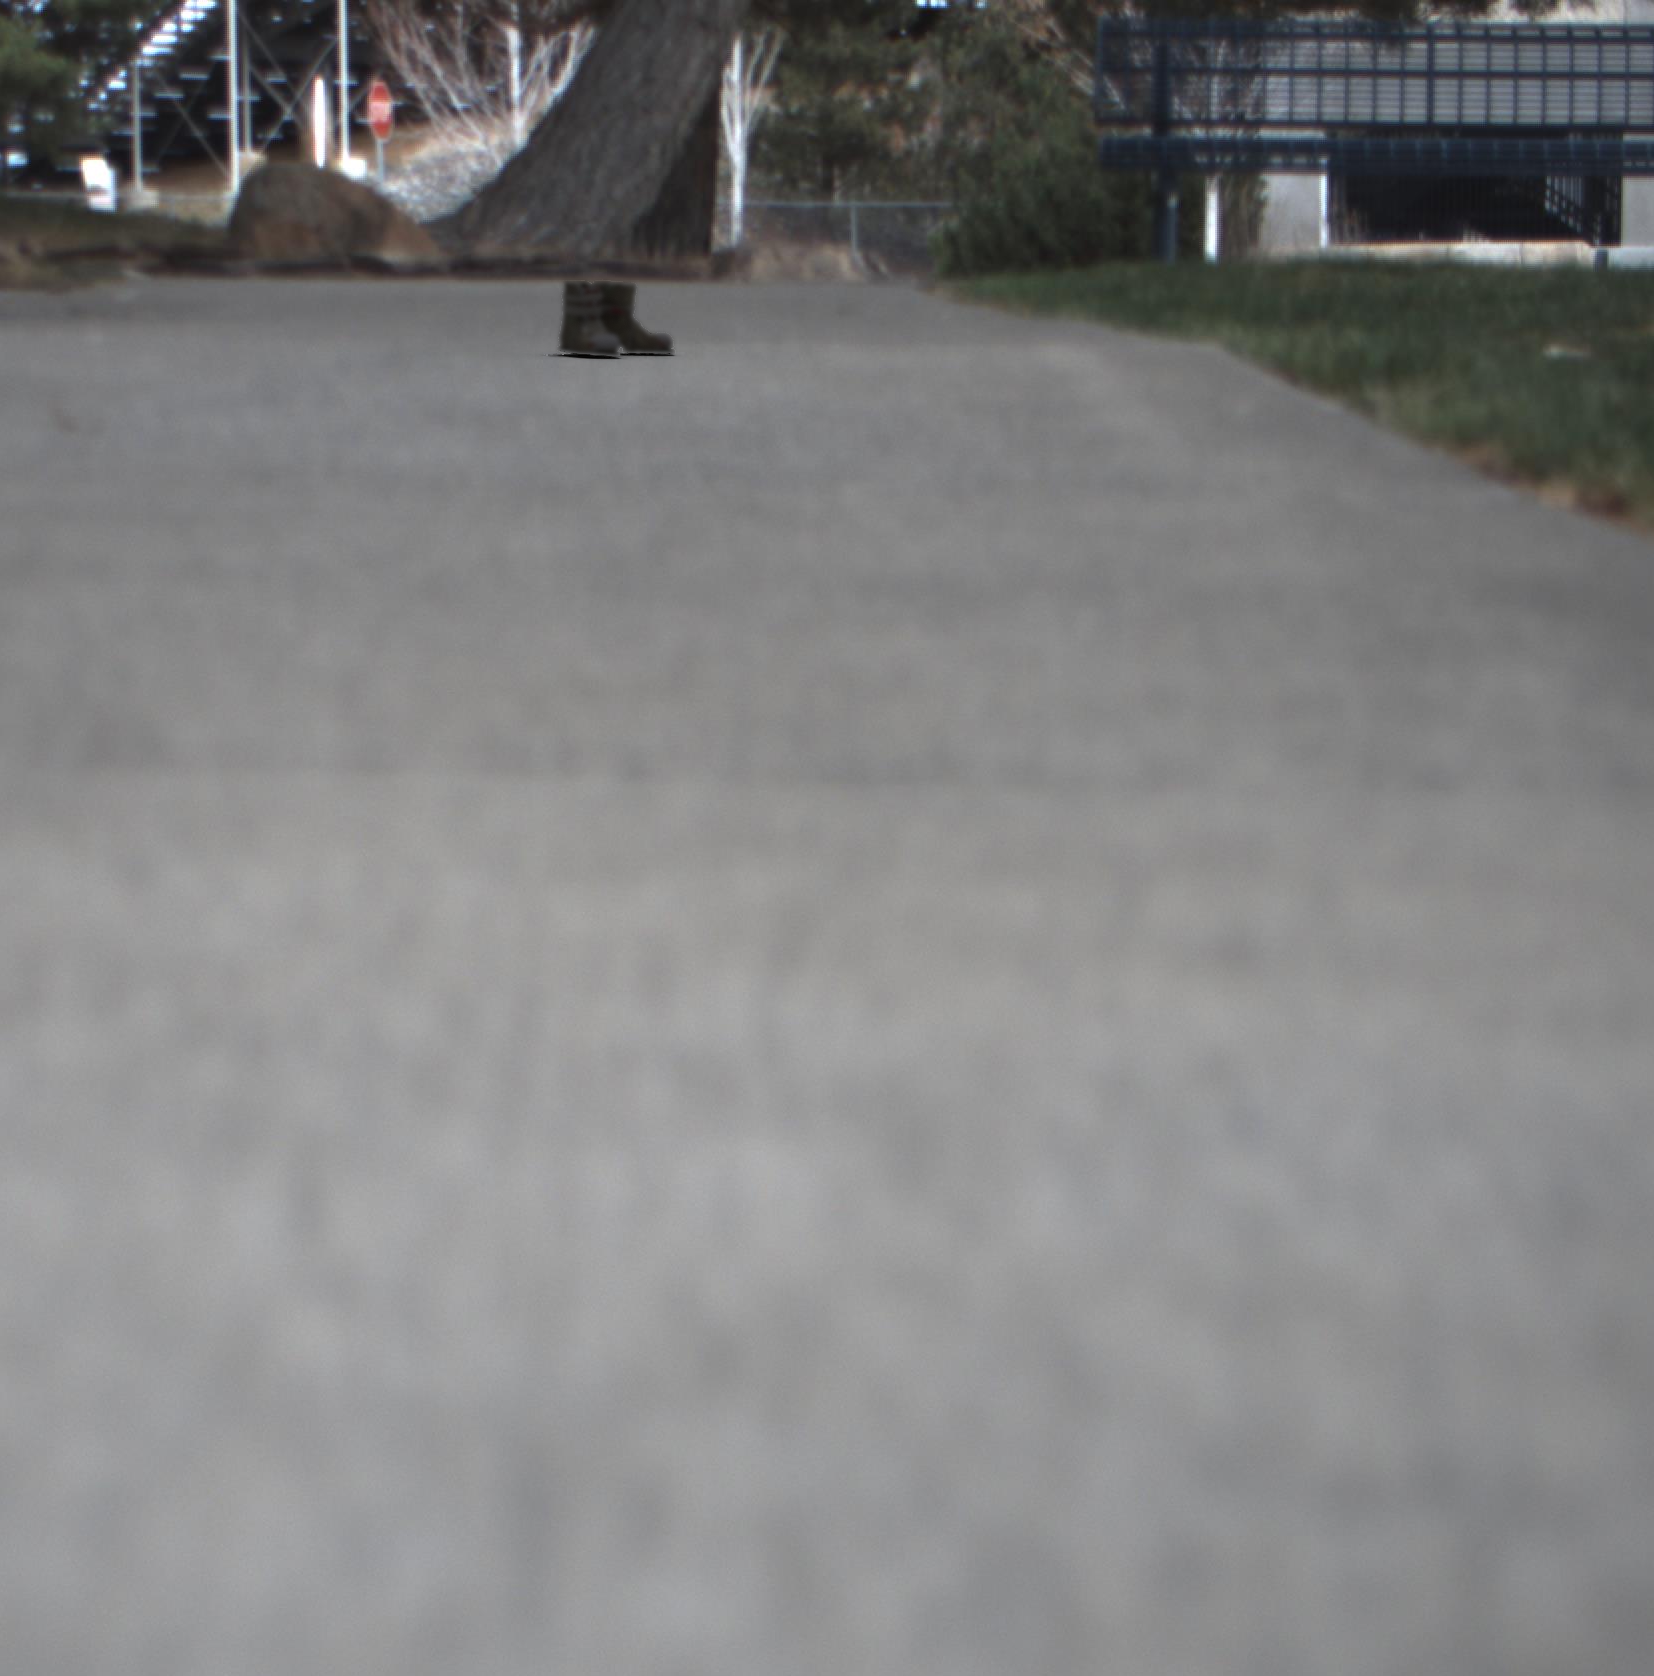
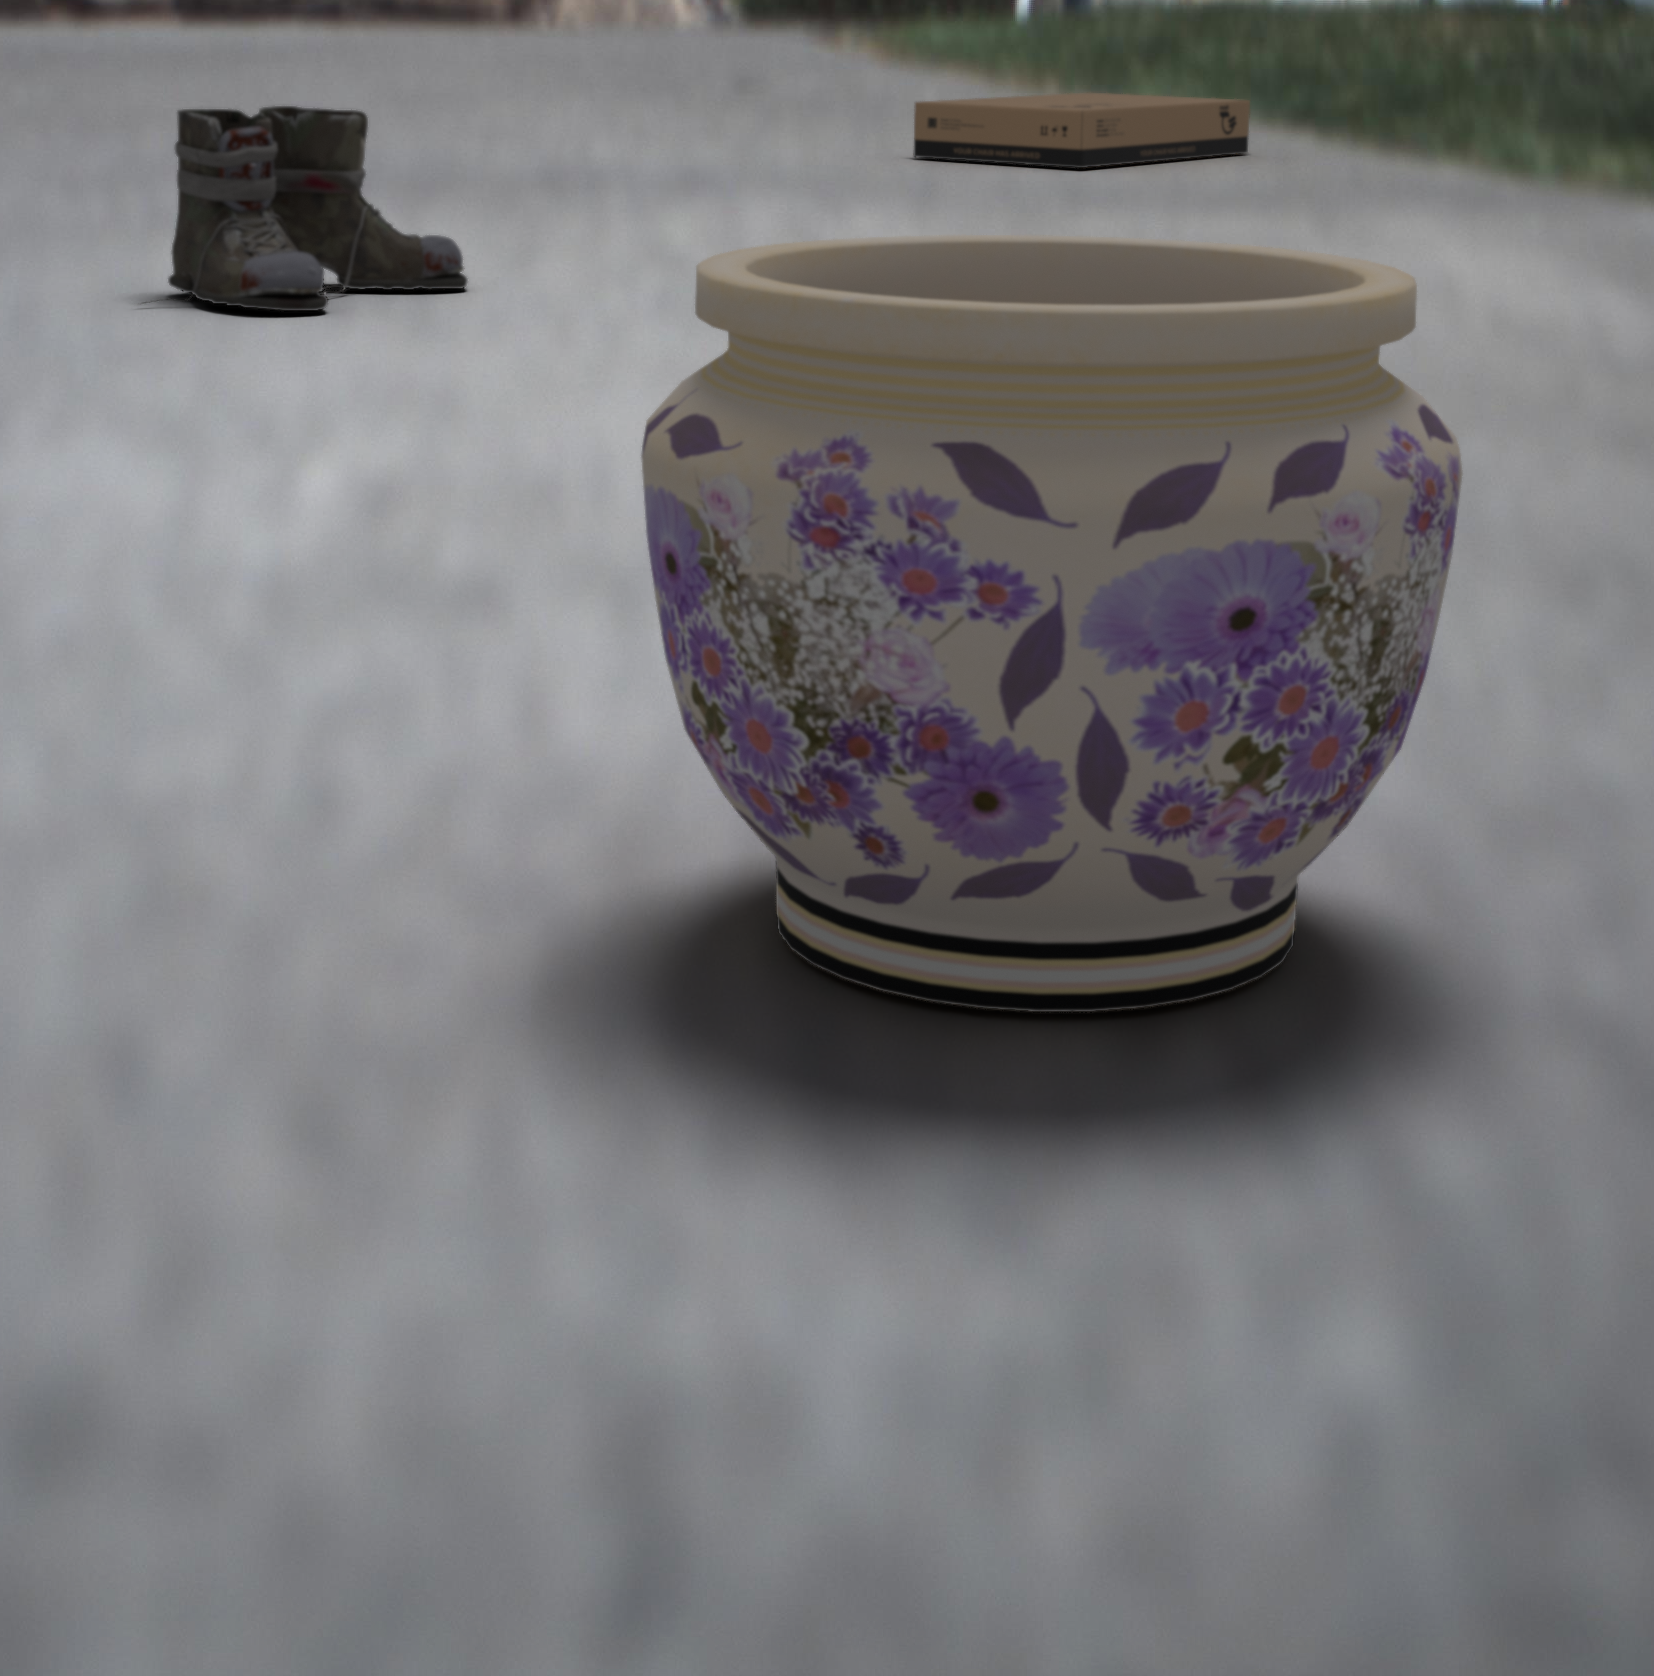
planter: none [706,275,858,408] -> present [641,235,1463,1012]
cardboard box: none [910,298,1096,332] -> present [914,93,1250,168]

